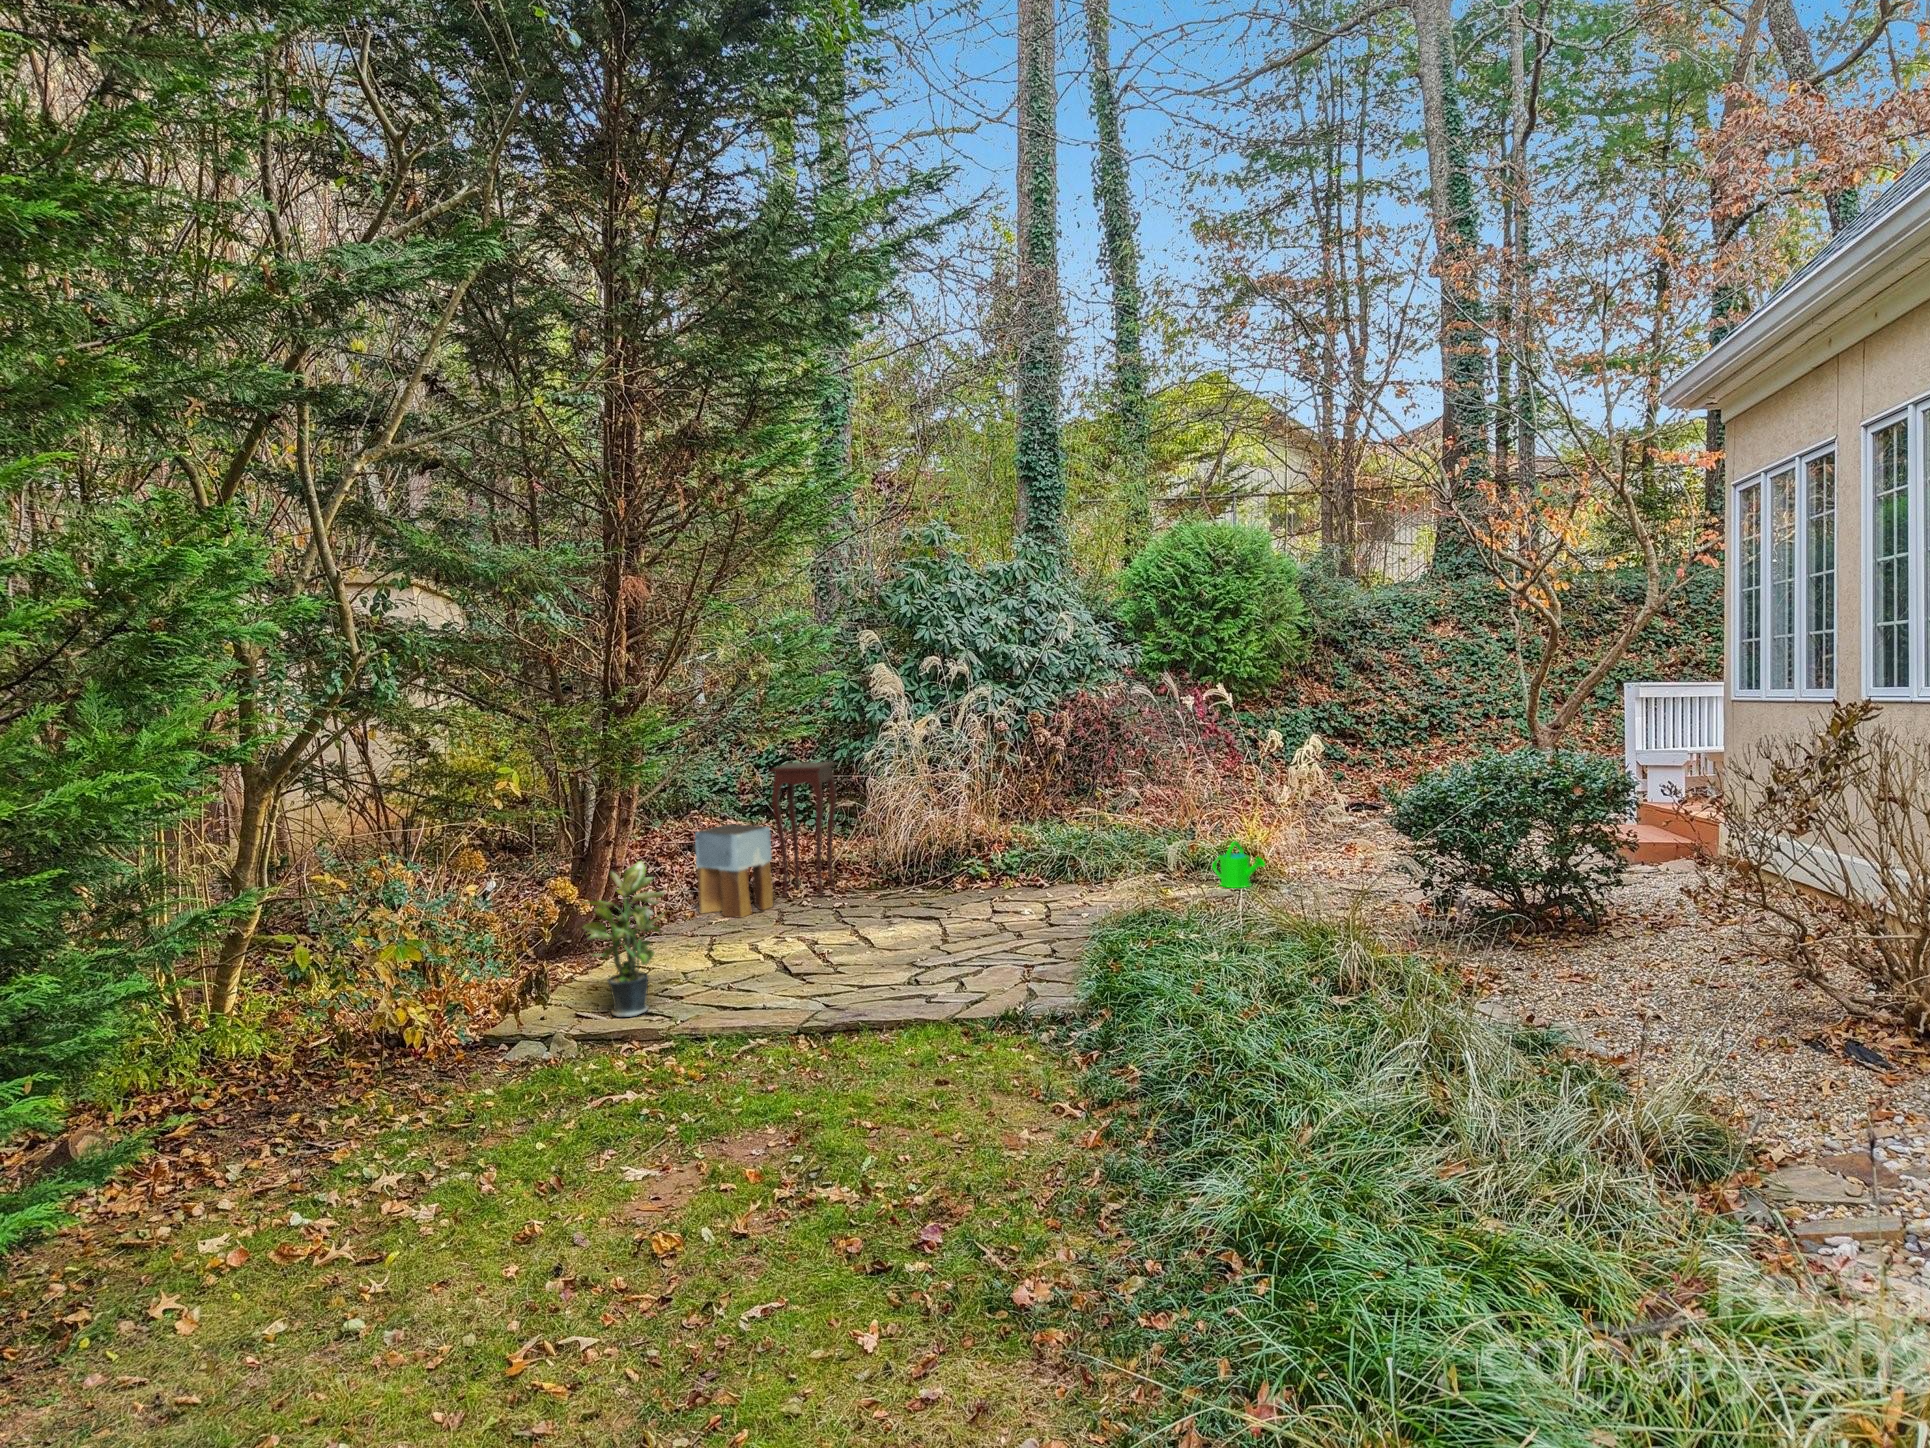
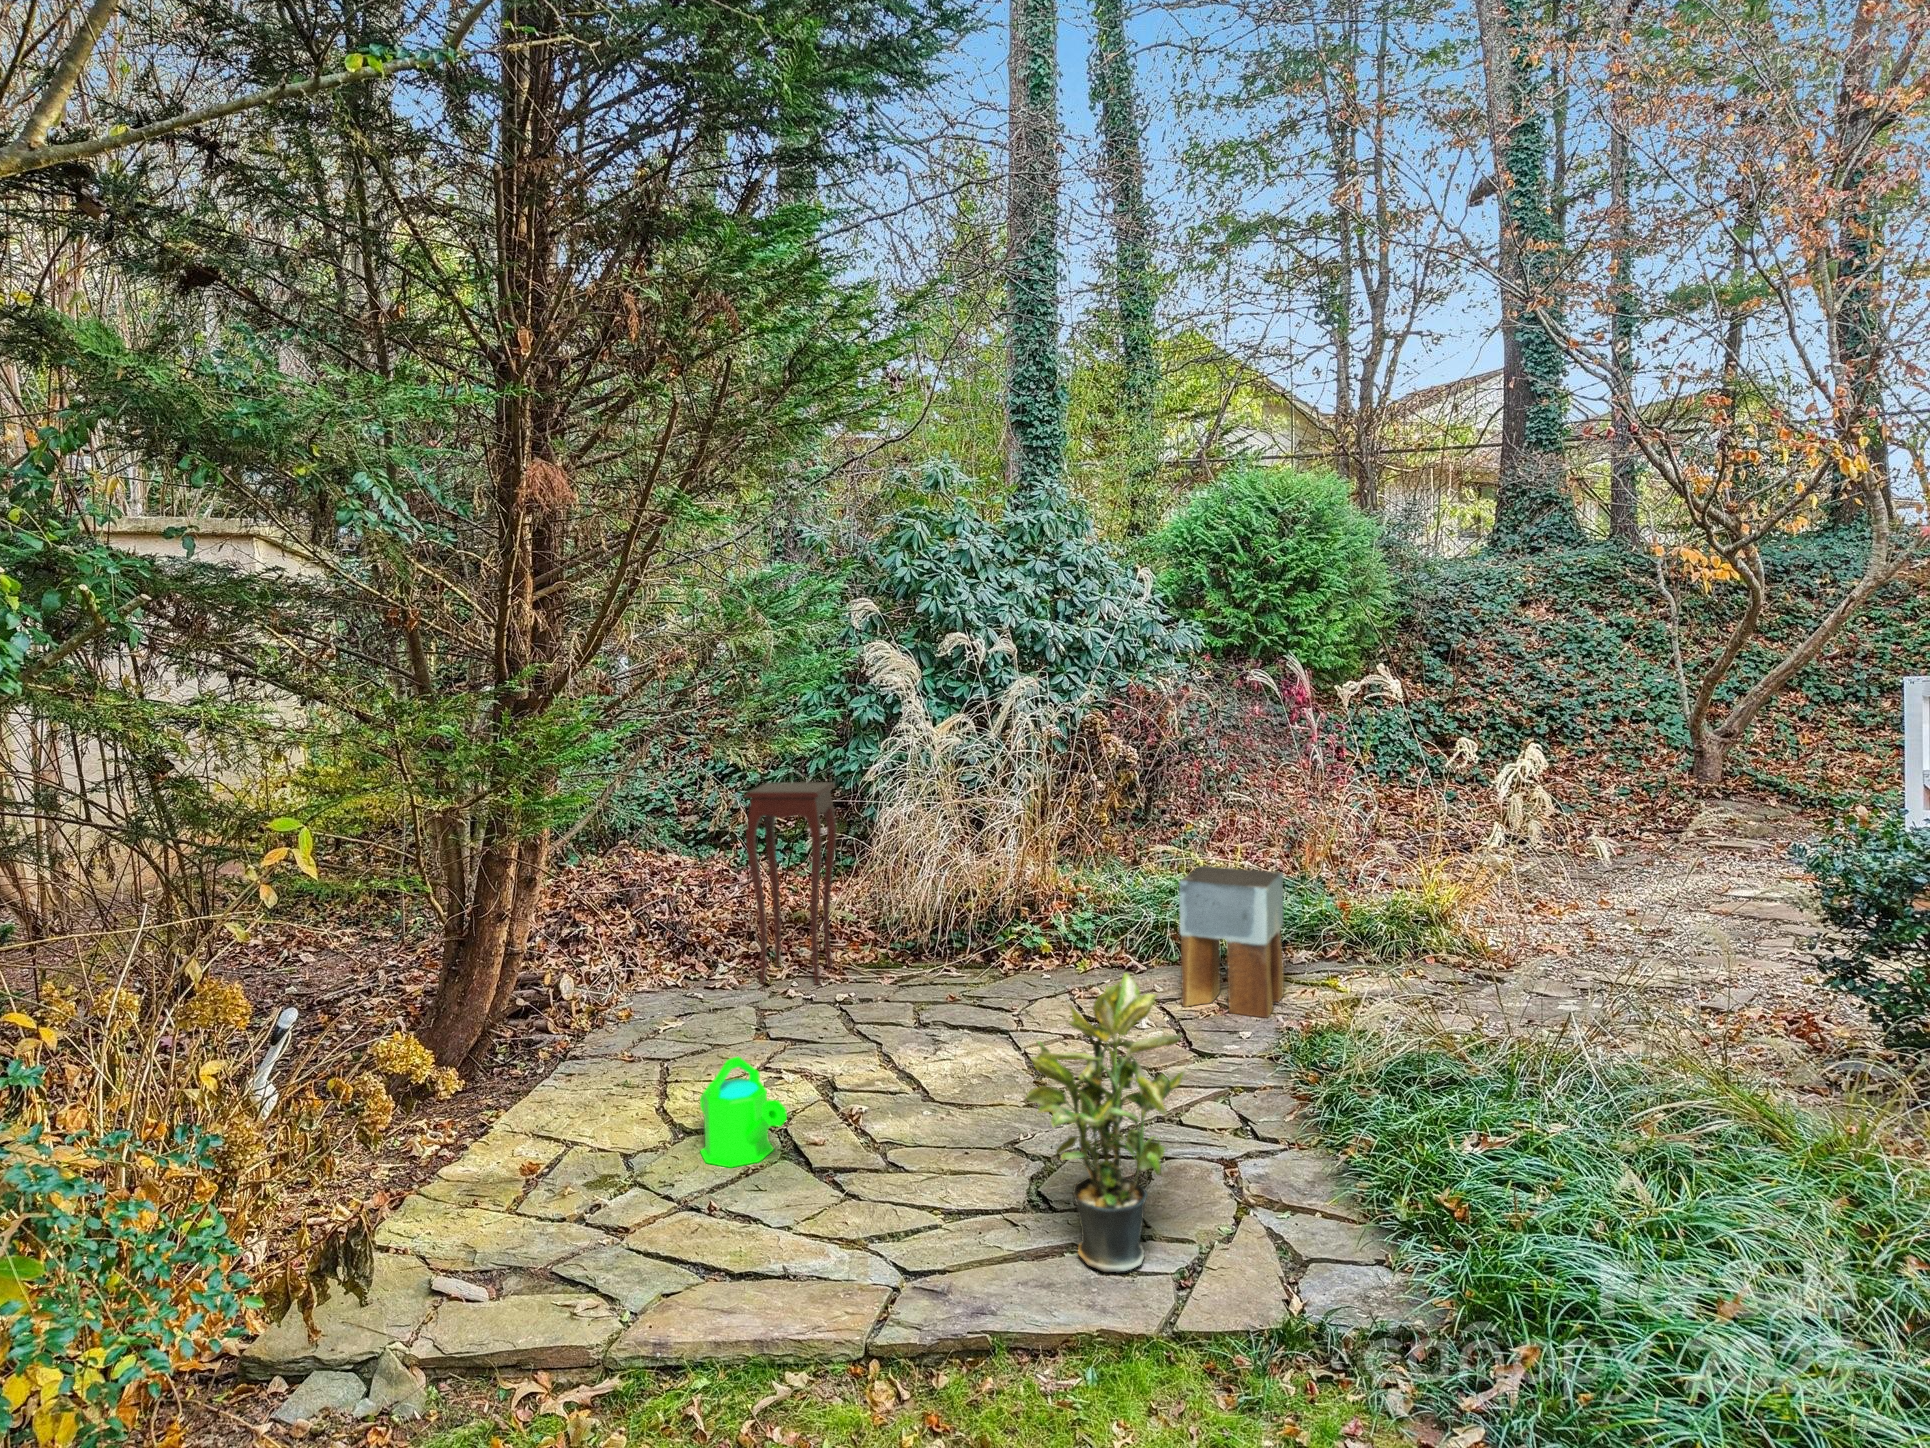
stool: present [695,824,773,918] -> present [1179,866,1284,1018]
watering can: present [1212,841,1265,888] -> present [700,1057,787,1168]
potted plant: present [583,861,665,1017] -> present [1026,973,1184,1272]

